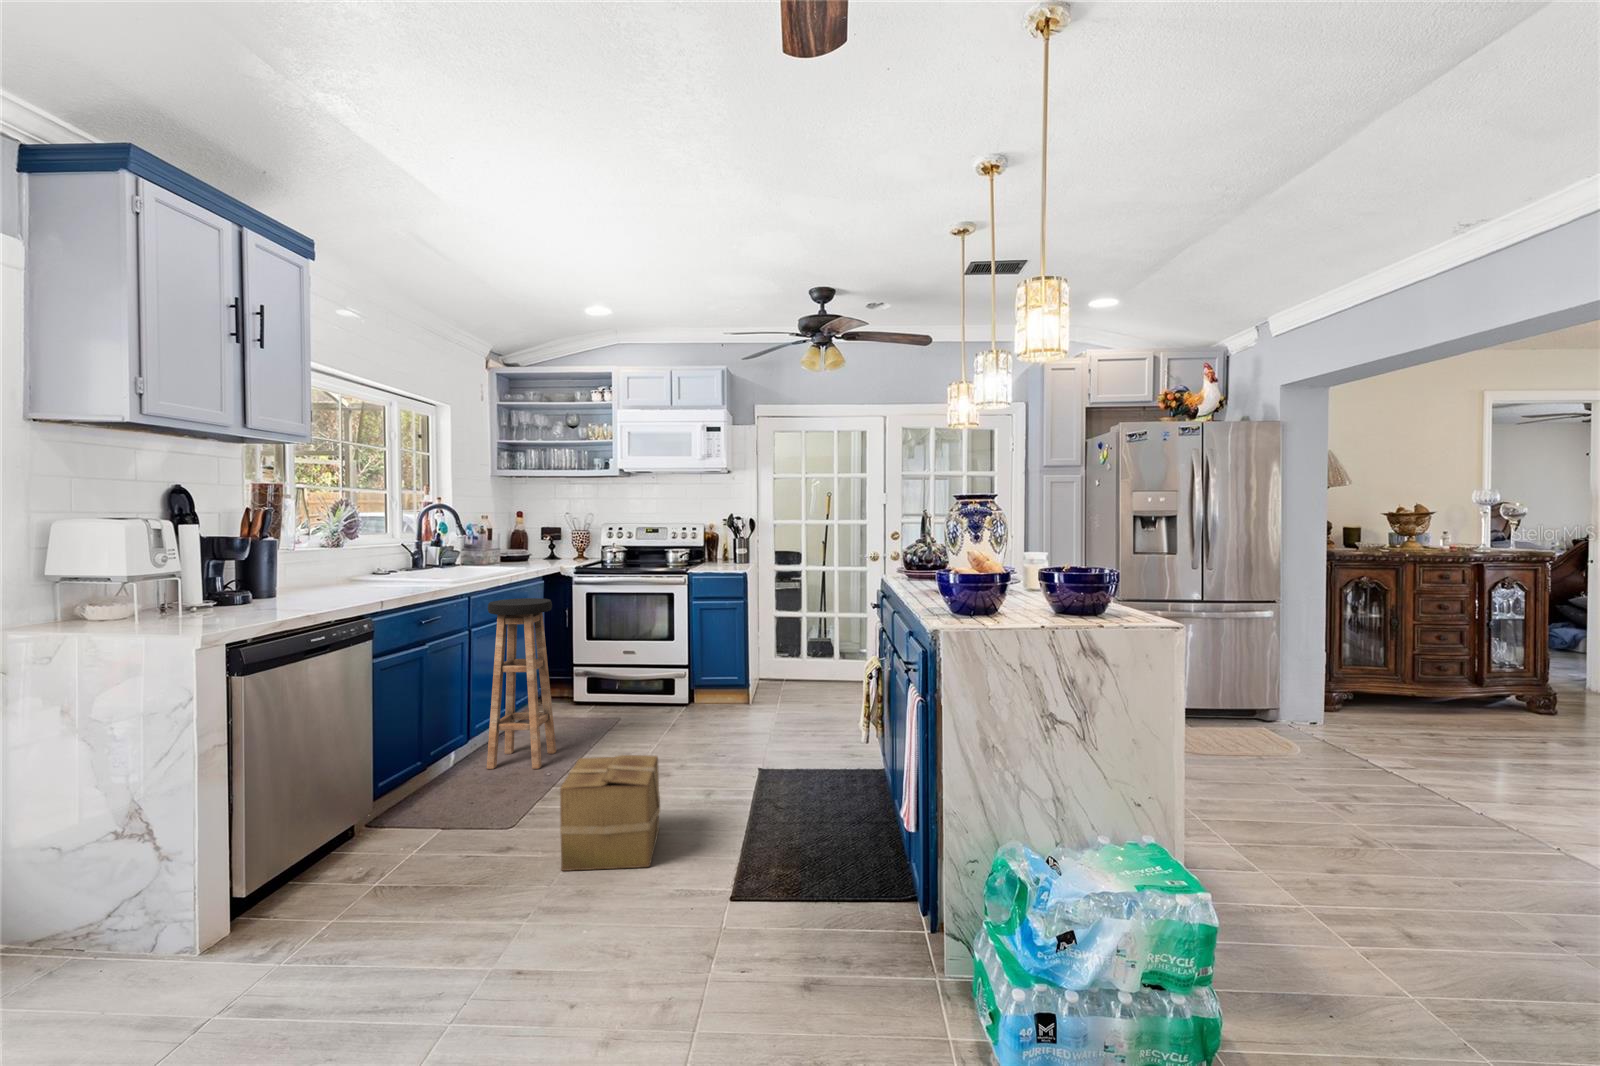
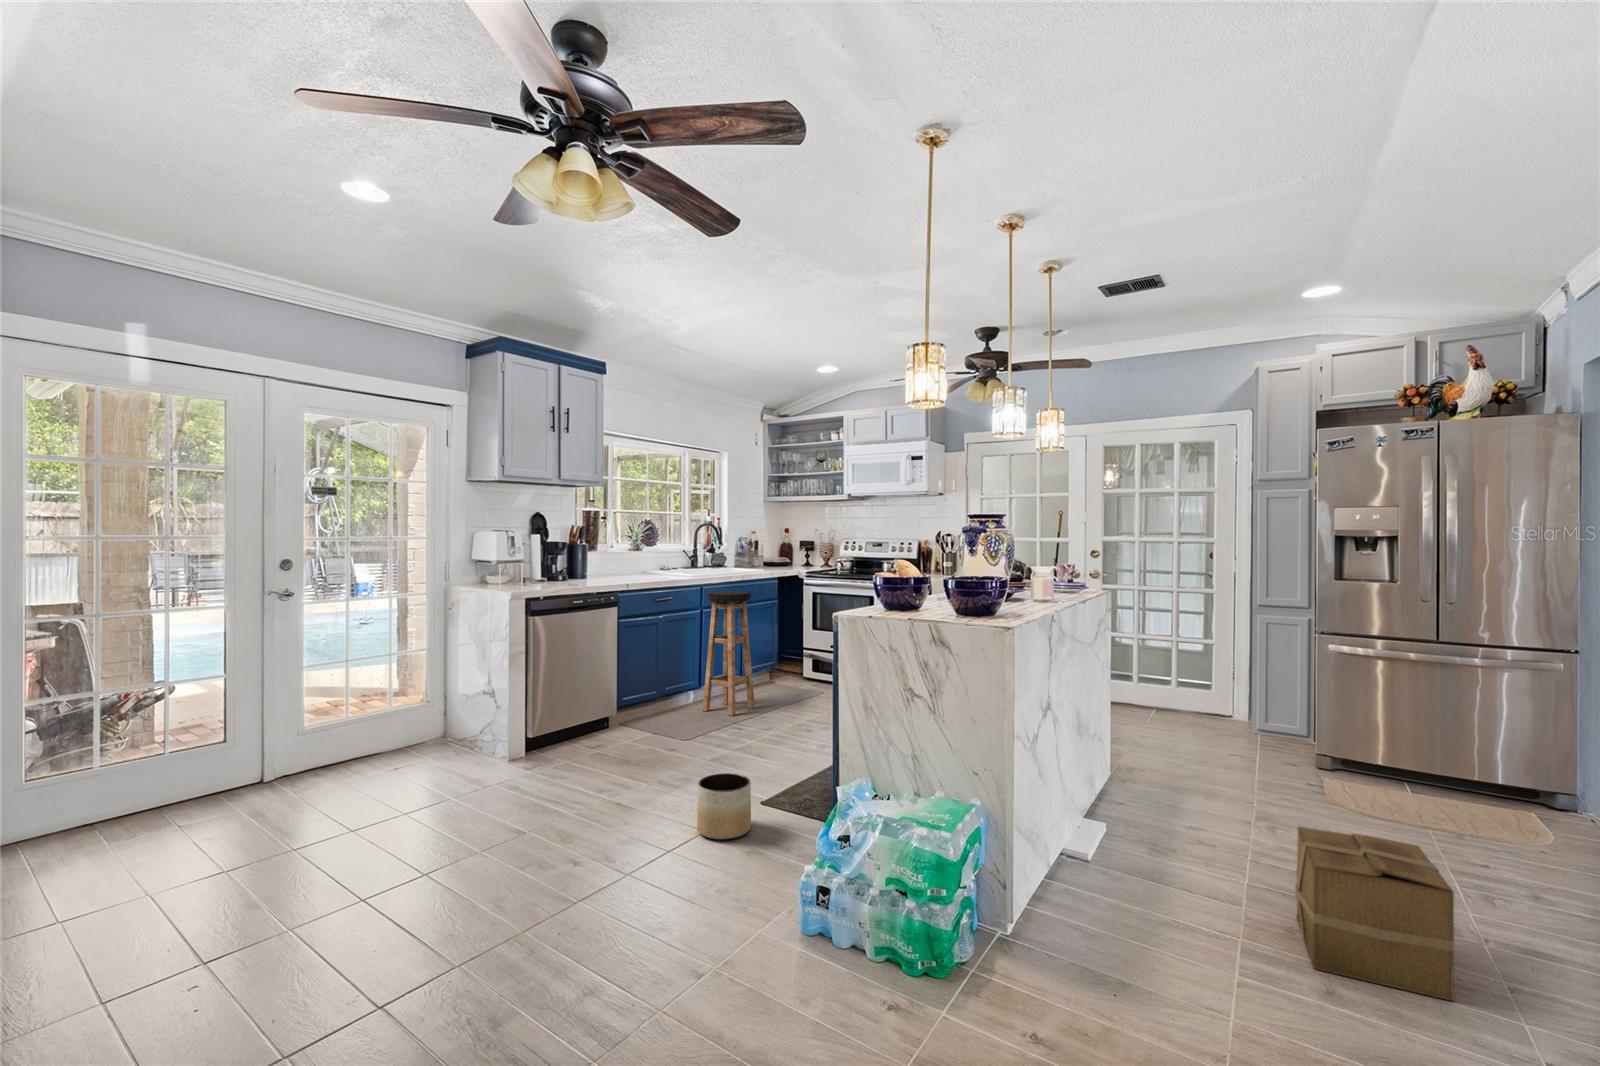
cardboard box: present [560,755,660,871] -> present [1295,827,1454,1001]
planter: none [691,862,767,968] -> present [697,773,751,840]

